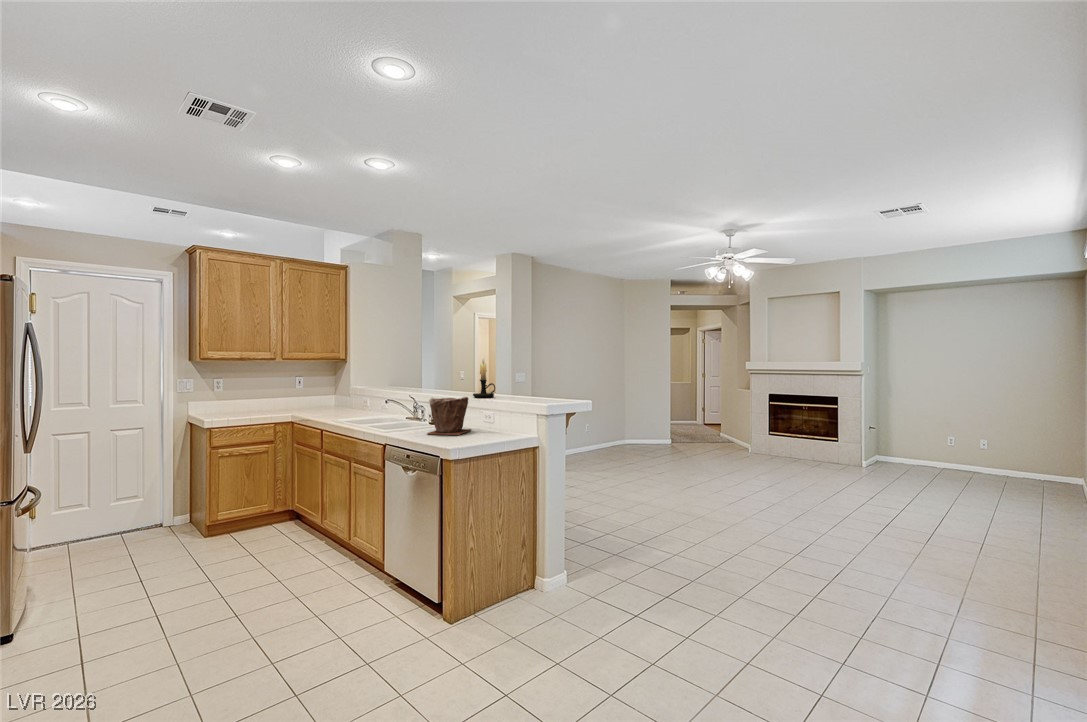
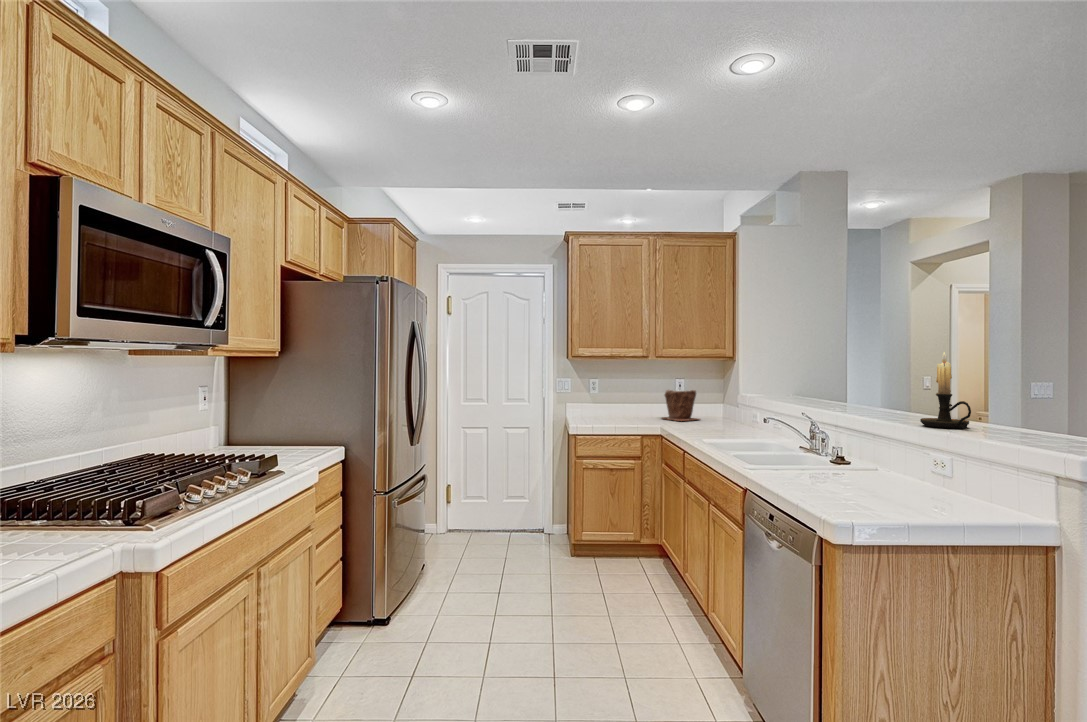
plant pot: present [427,397,471,435] -> present [663,390,698,421]

